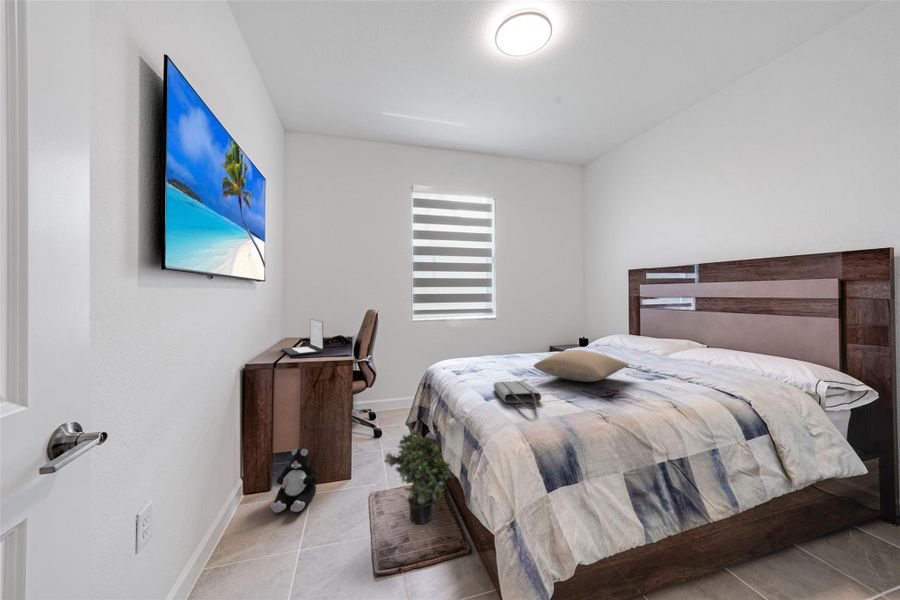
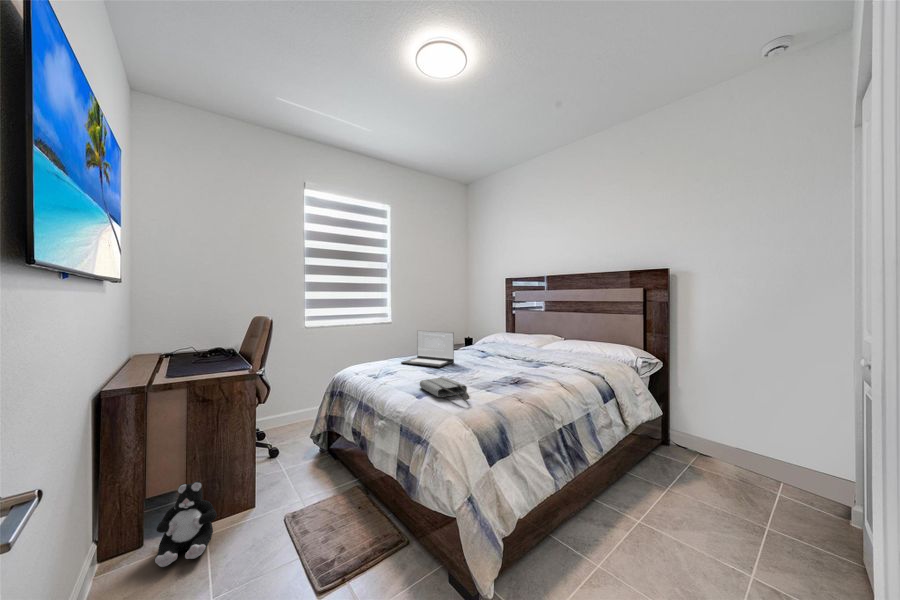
laptop: present [282,319,323,356] -> present [401,331,454,367]
pillow: present [534,350,629,382] -> none [450,347,522,373]
potted plant: present [384,430,451,524] -> none [313,438,386,533]

